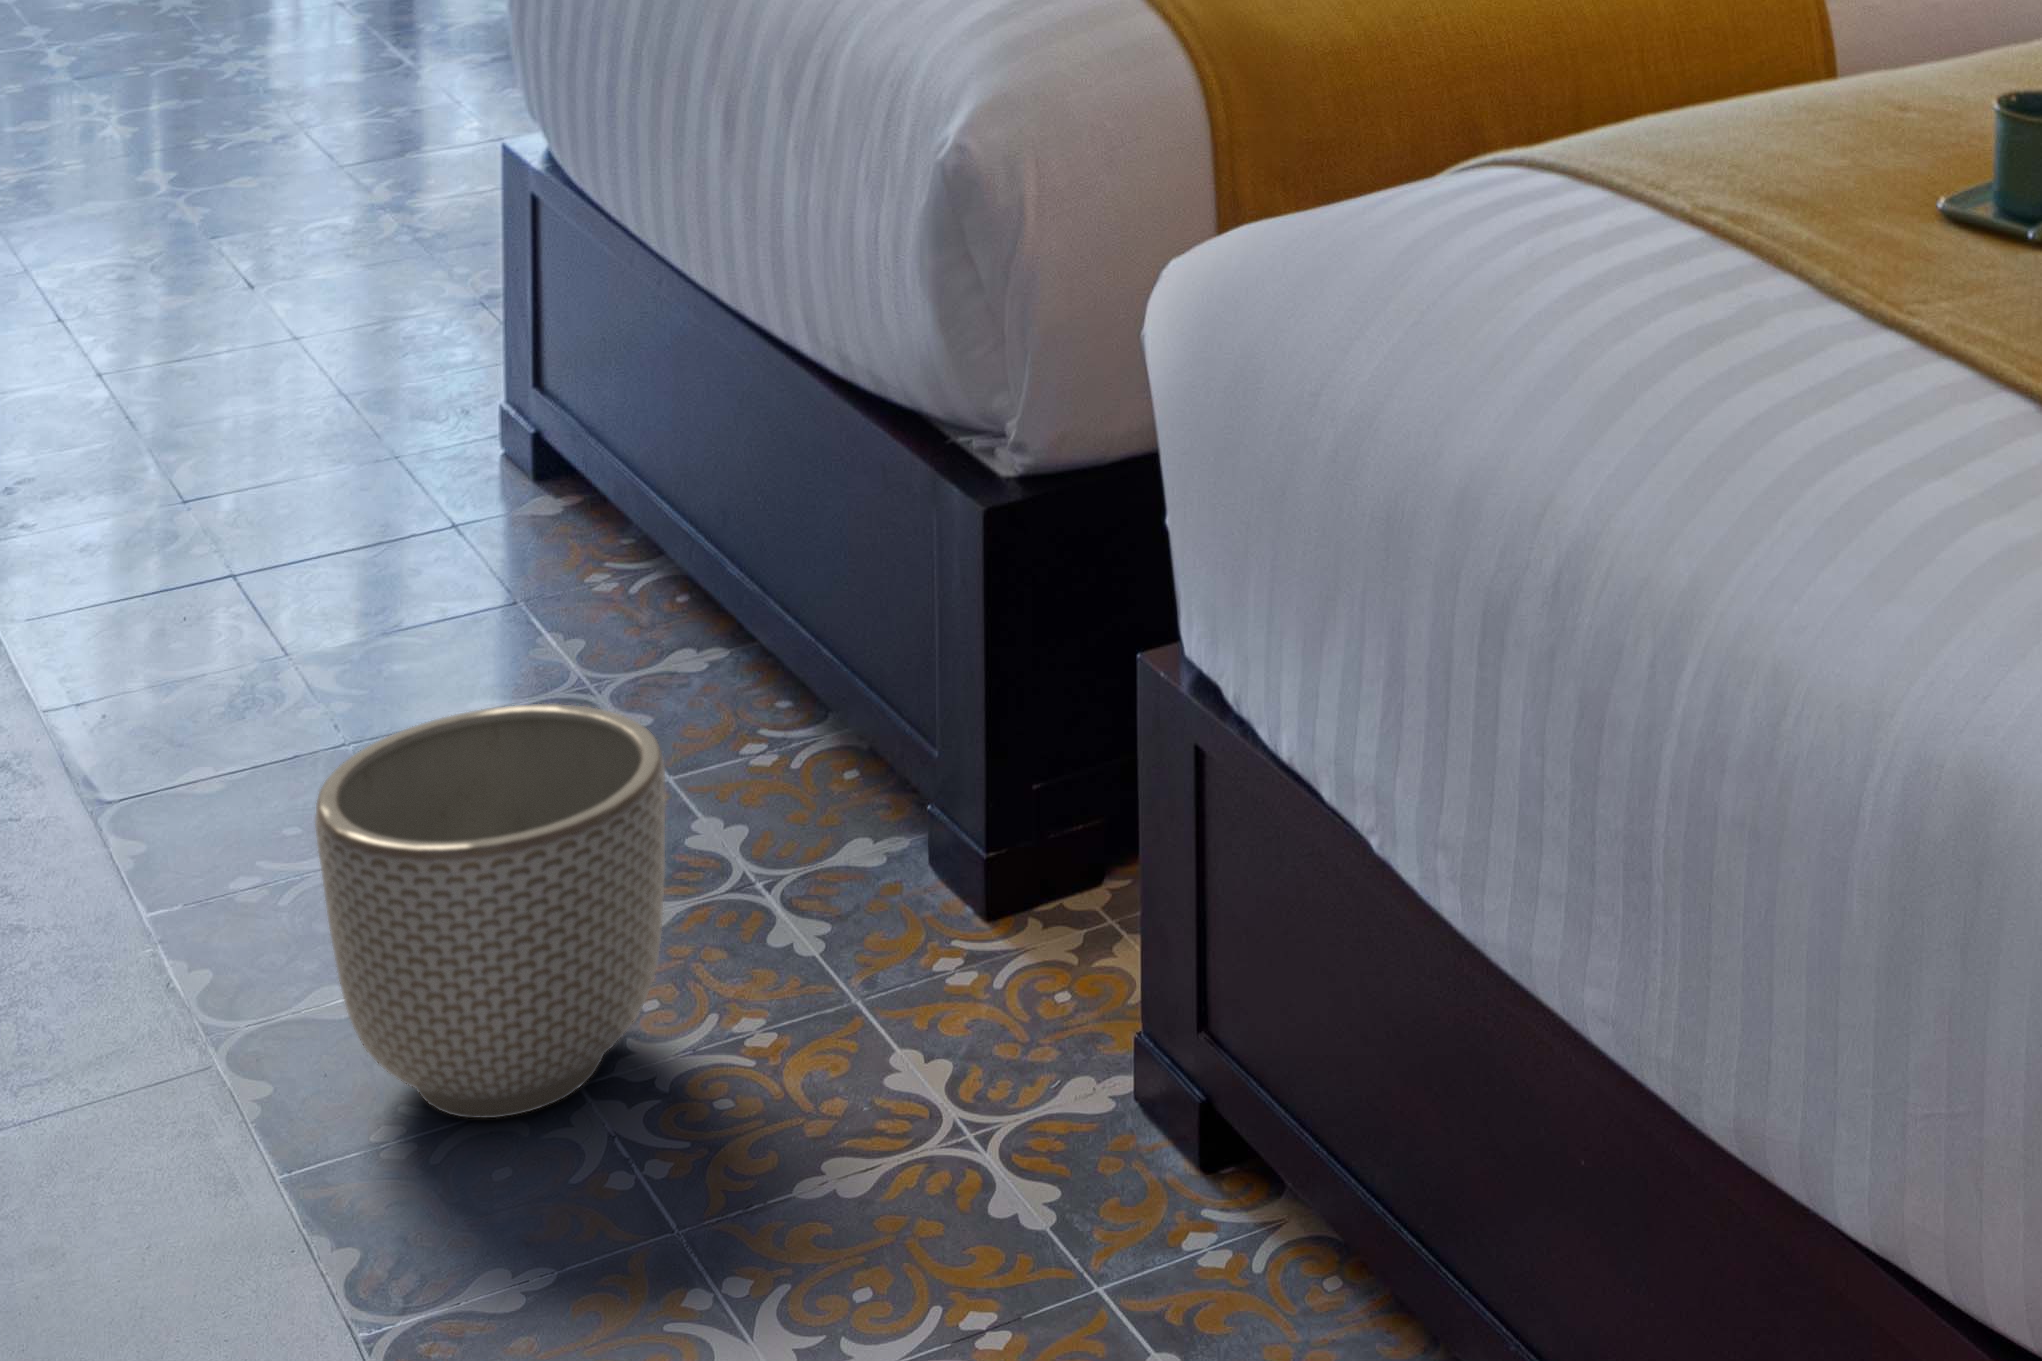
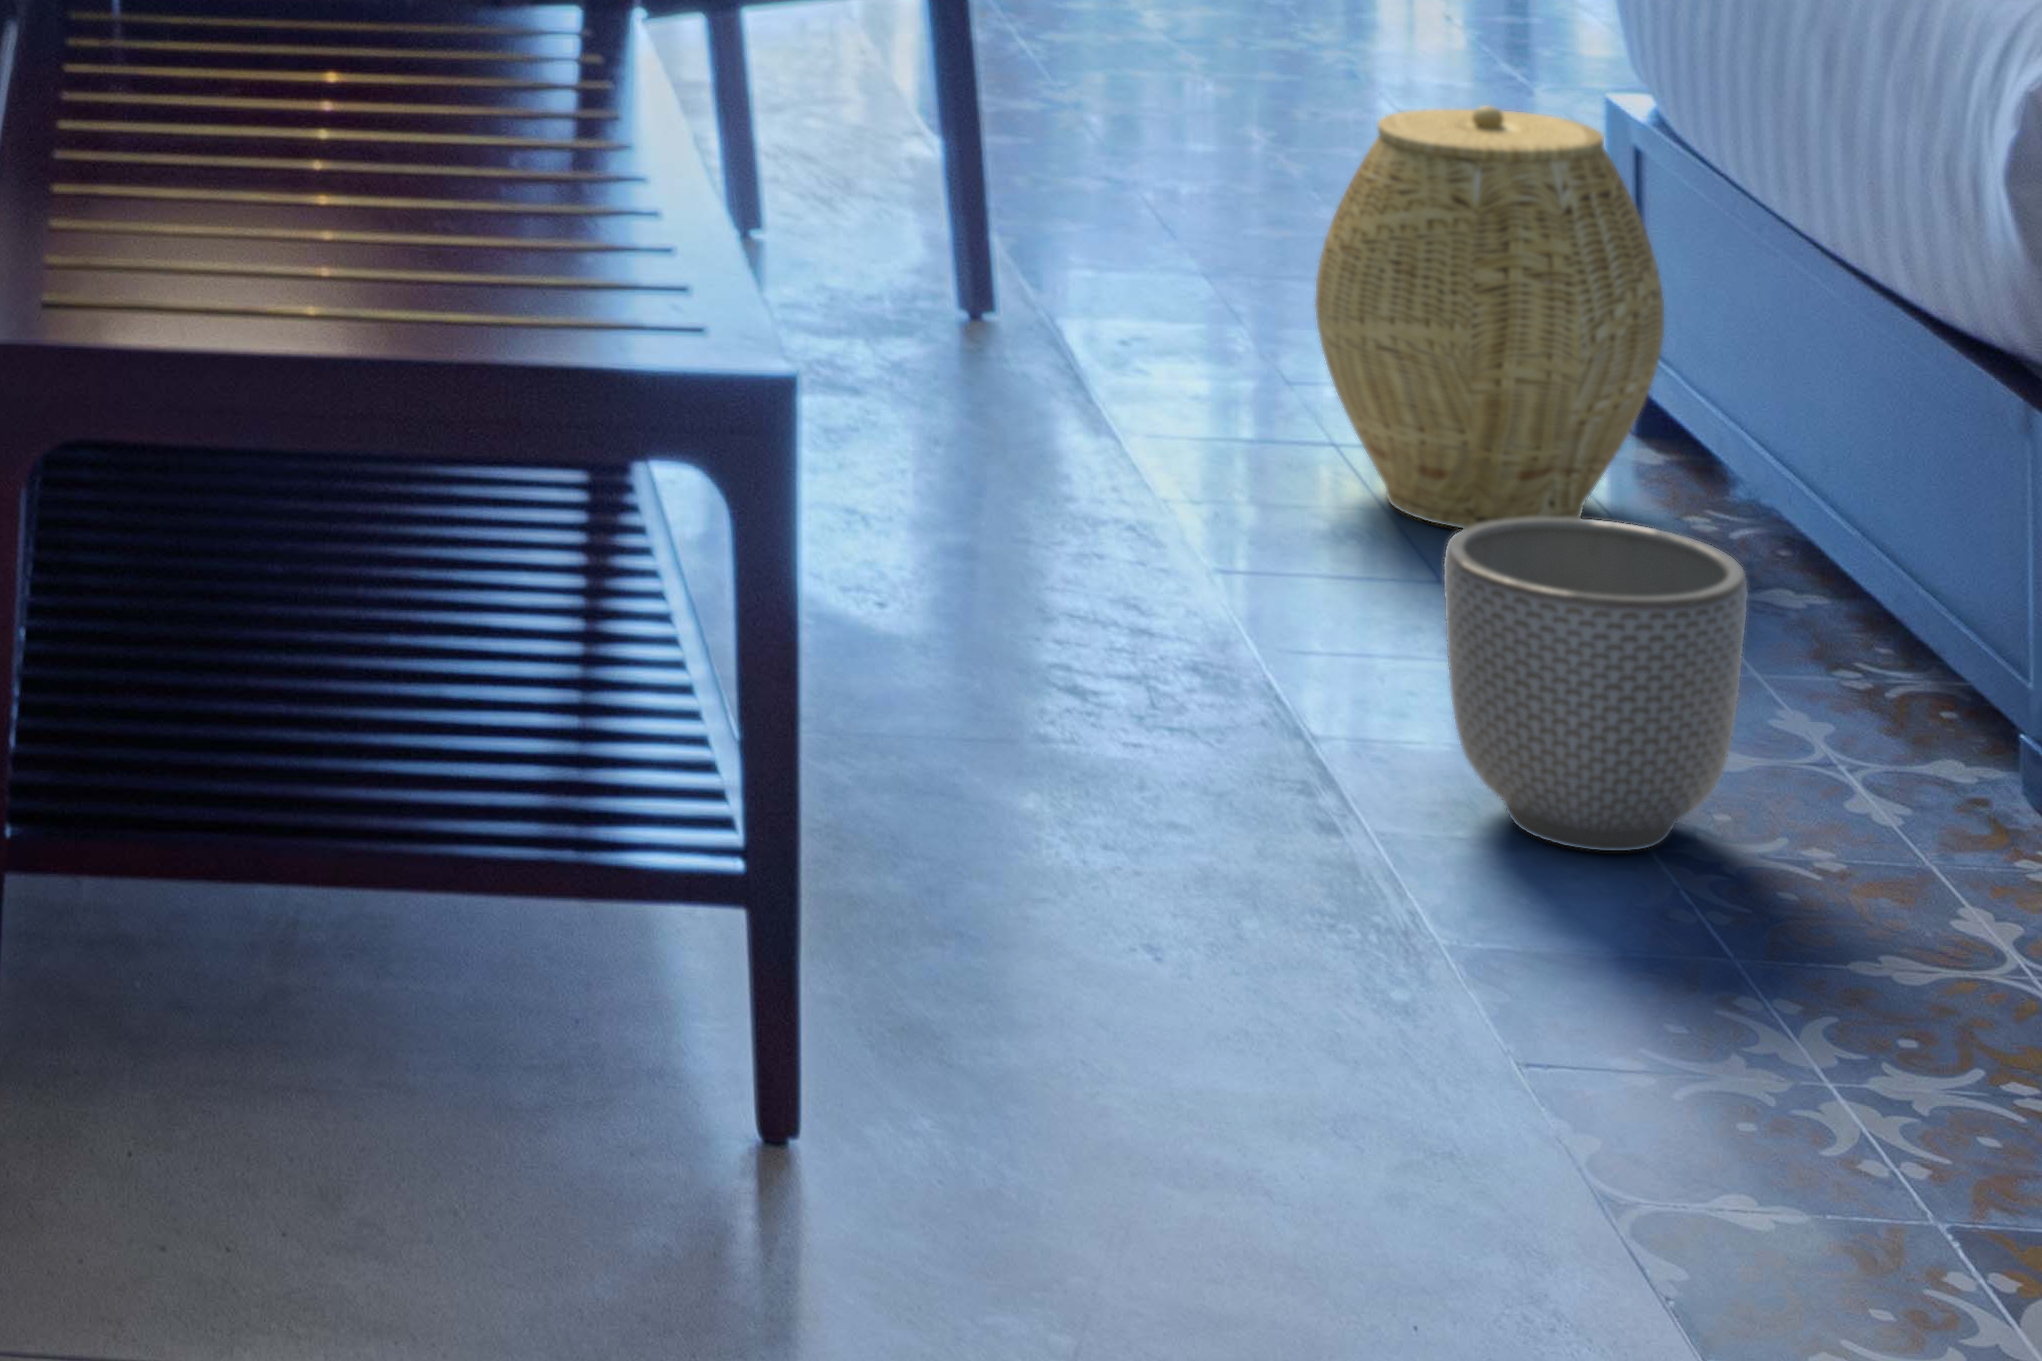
woven basket: none [178,179,561,651] -> present [1315,106,1664,529]

